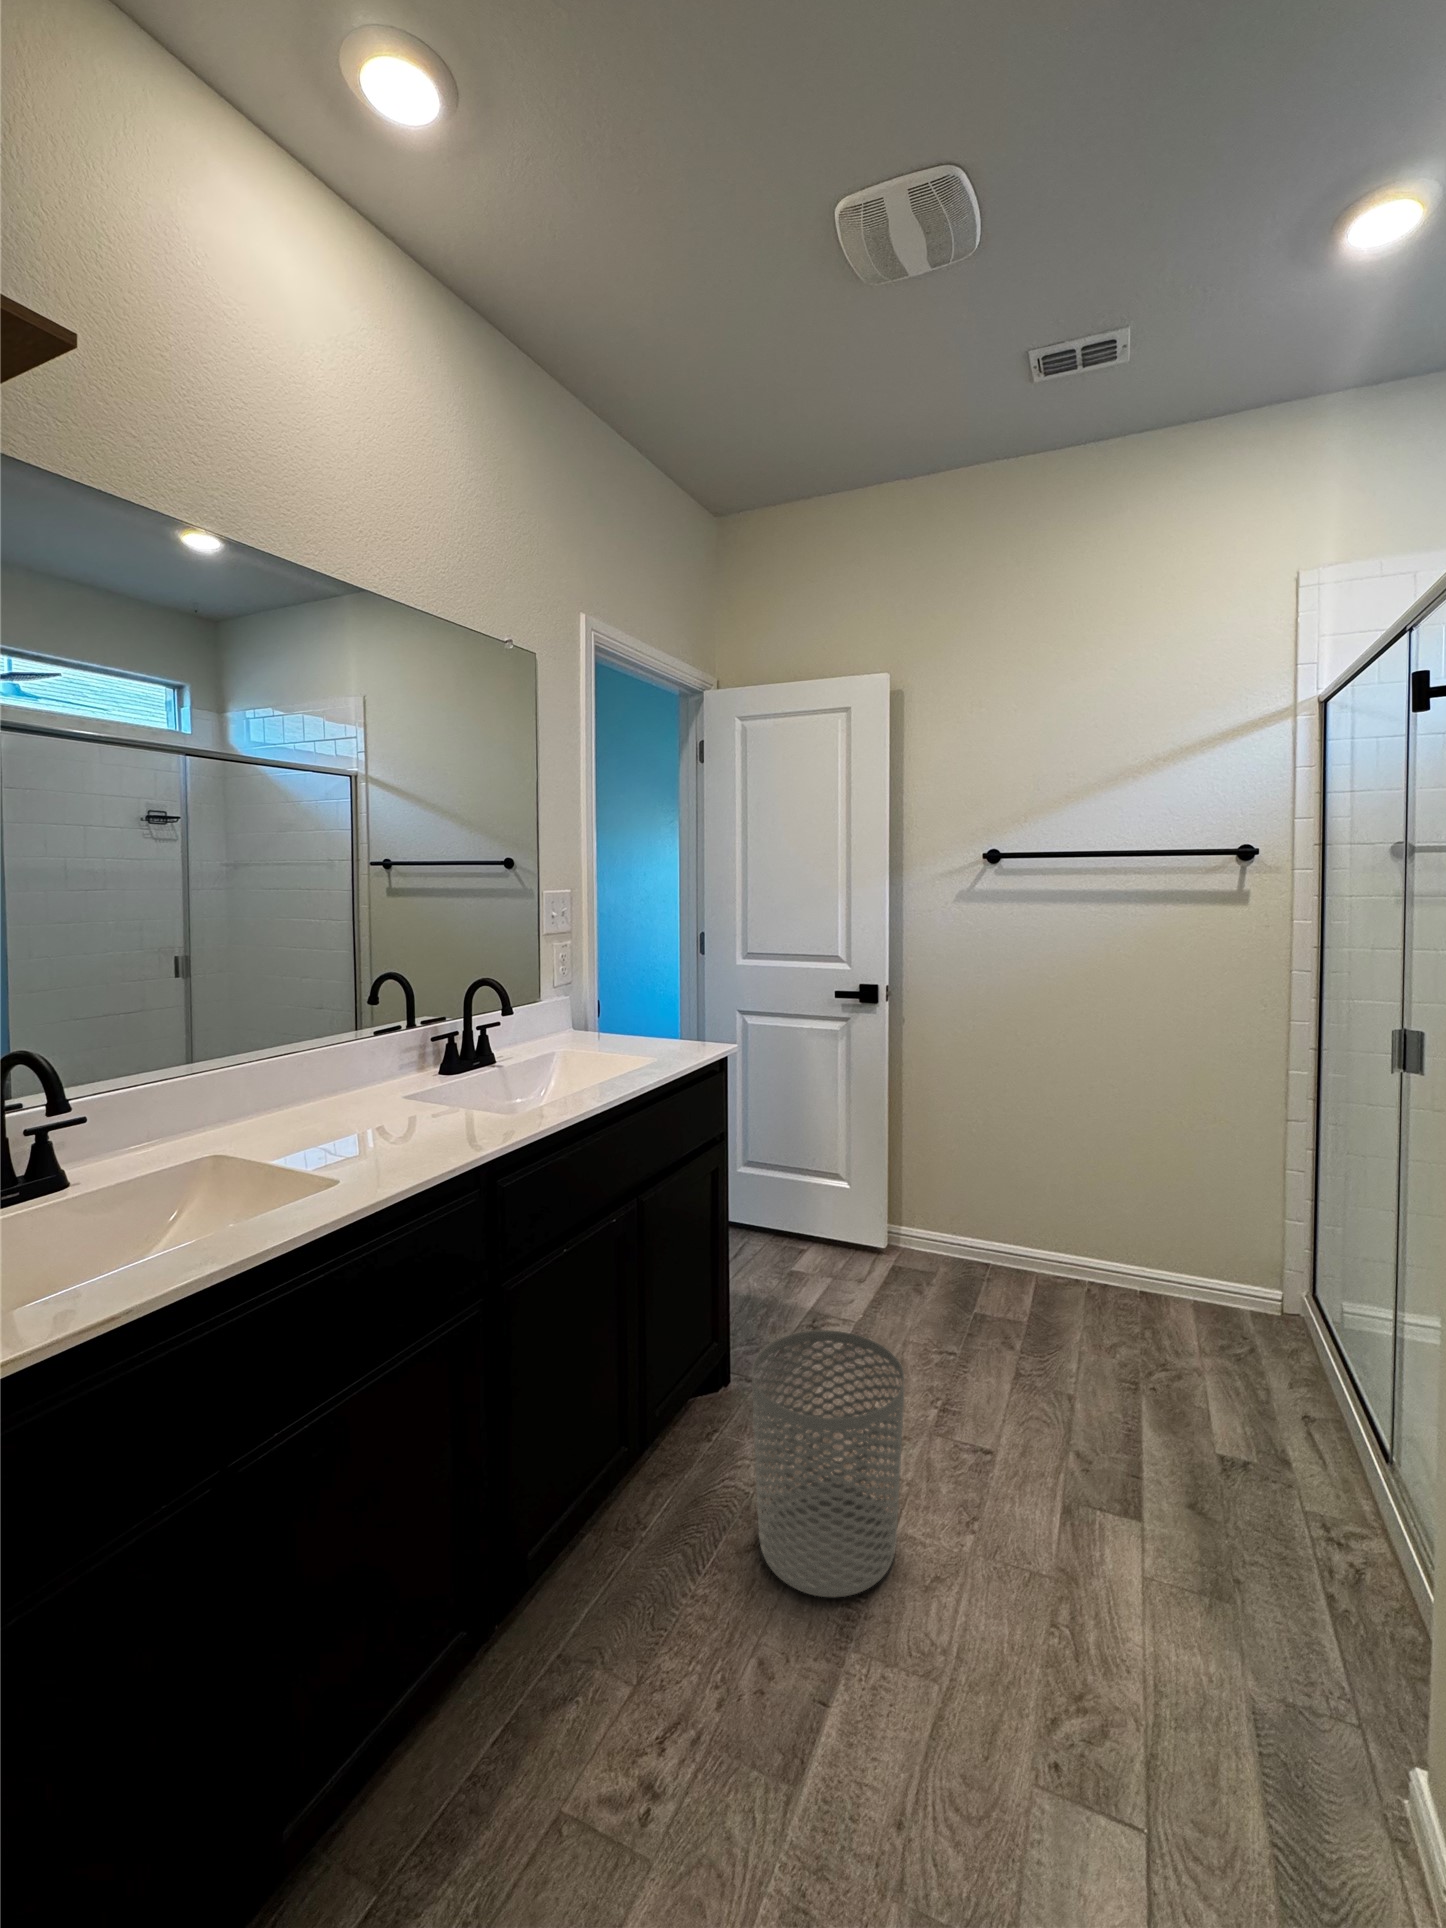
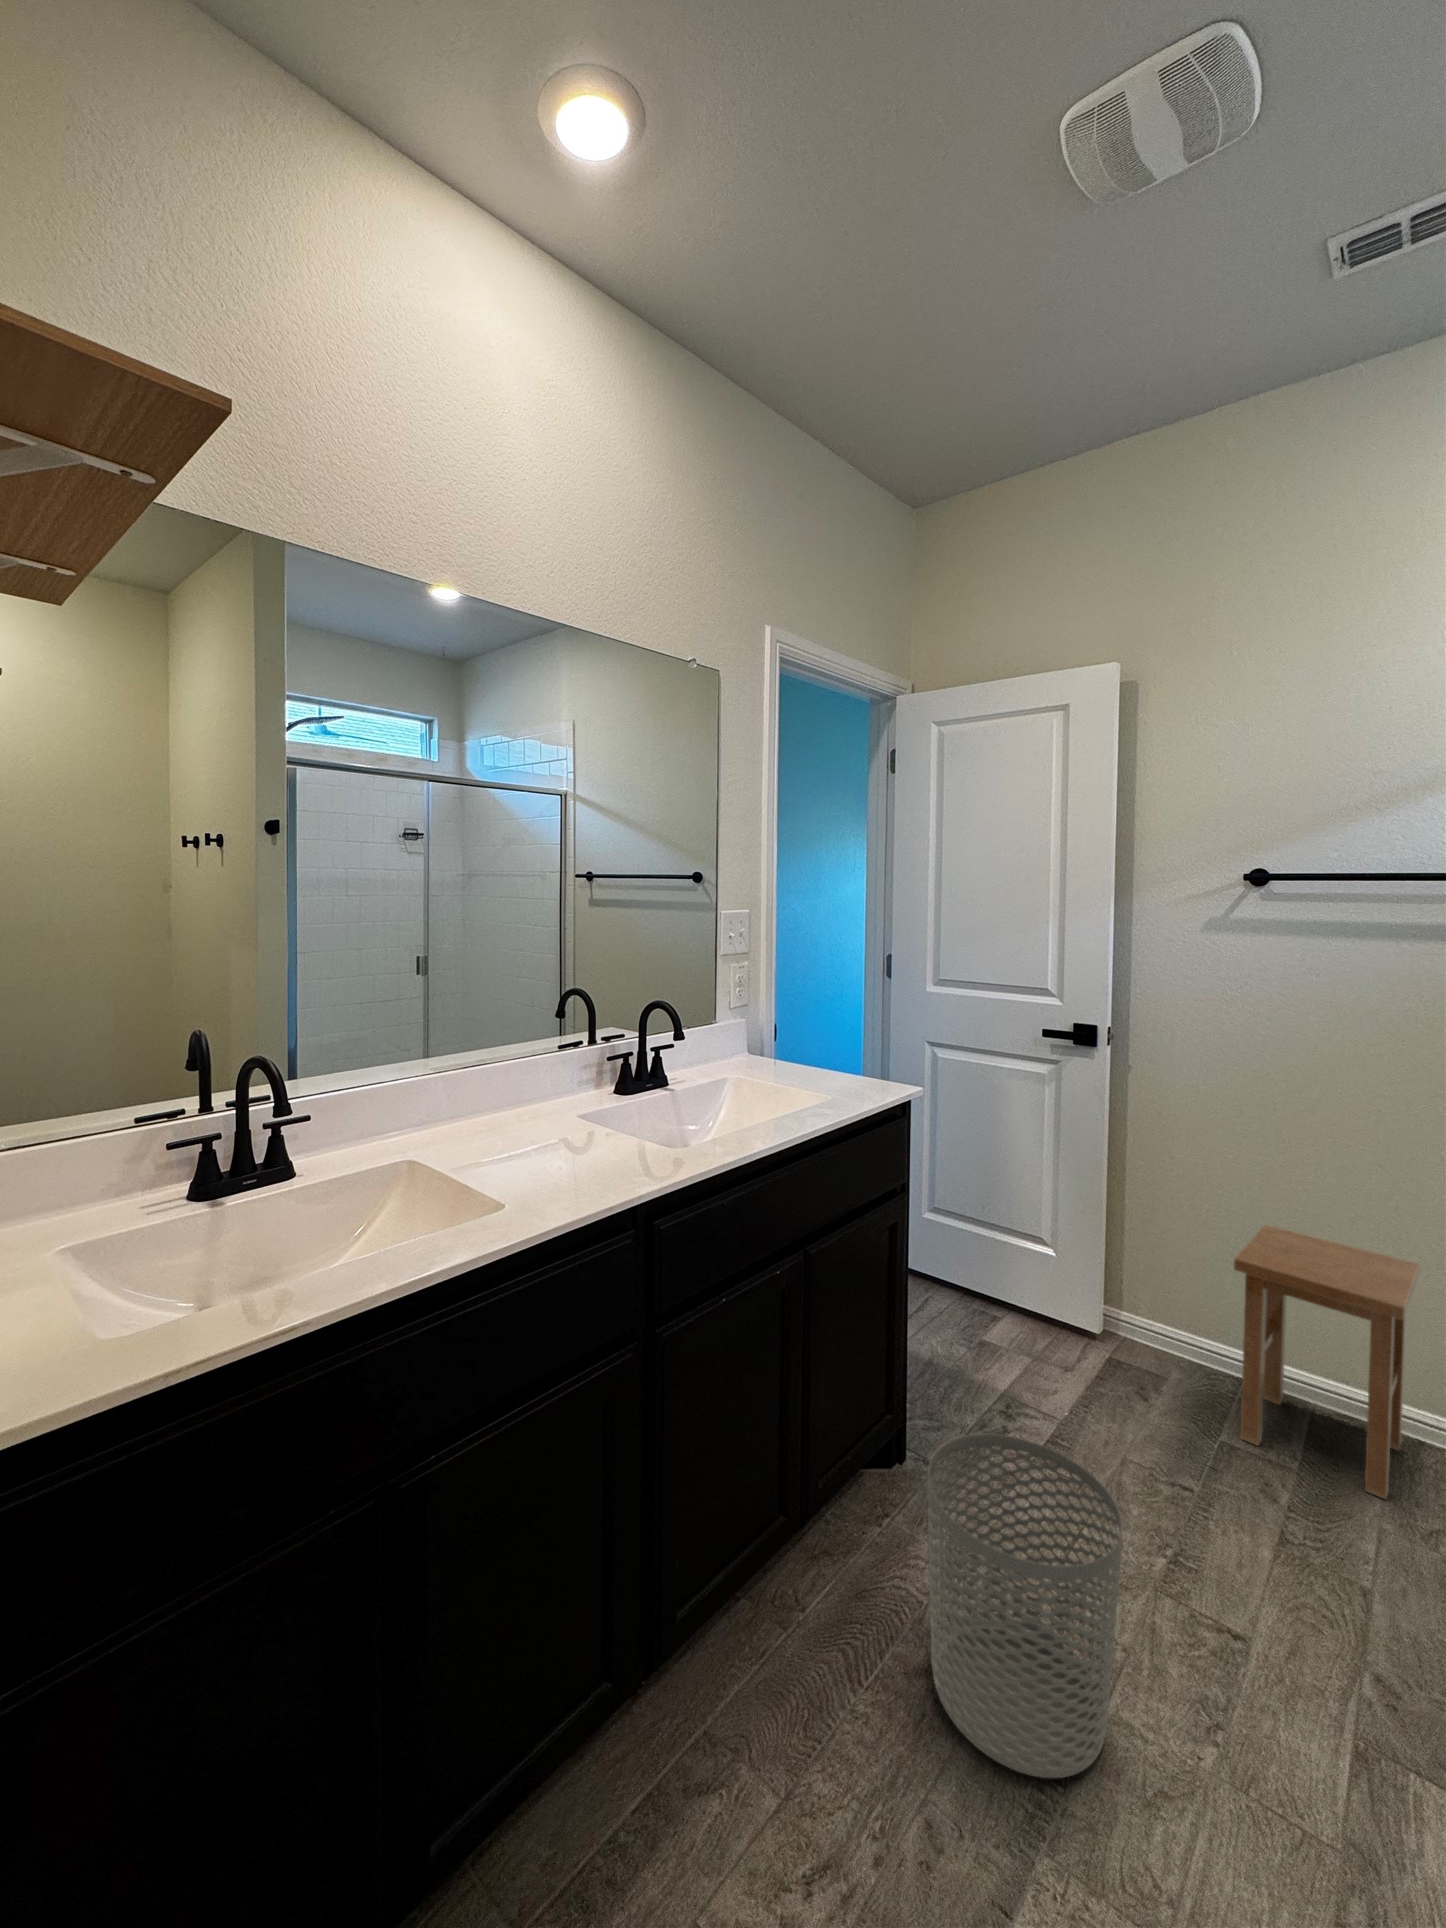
stool: none [981,1137,1103,1332] -> present [1234,1225,1420,1499]

